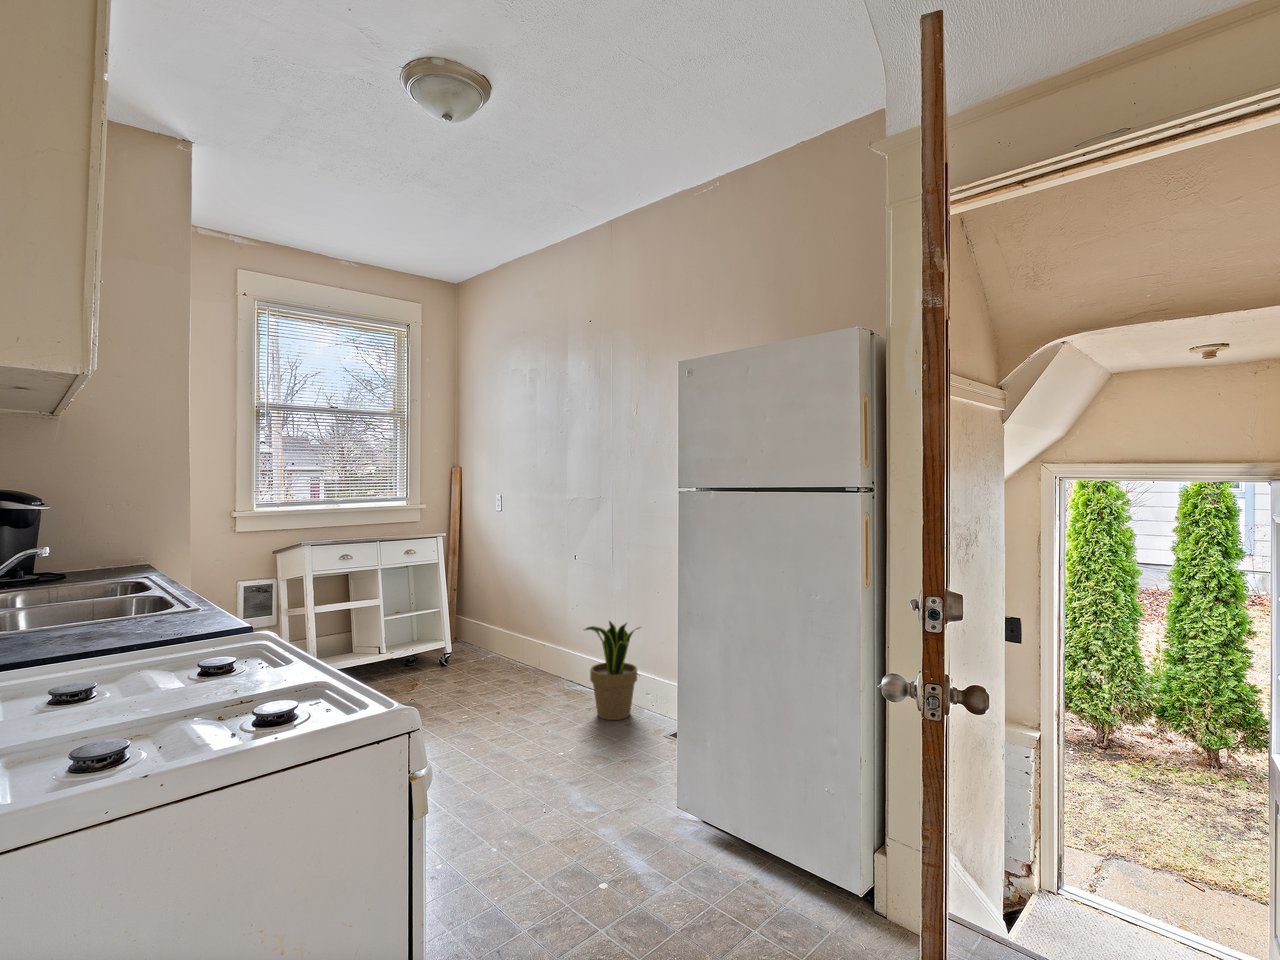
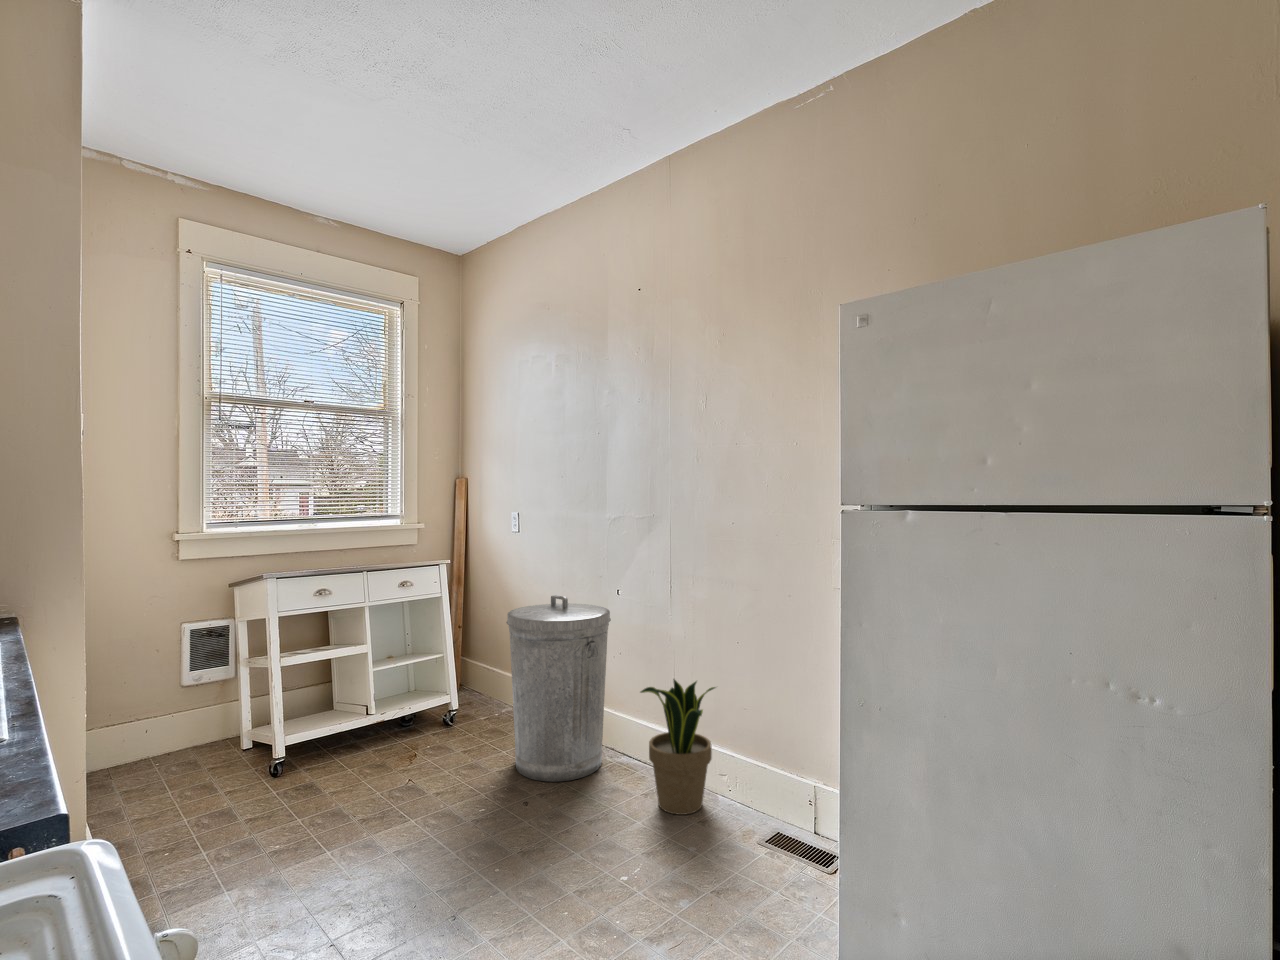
trash can: none [487,560,568,700] -> present [506,595,611,782]

